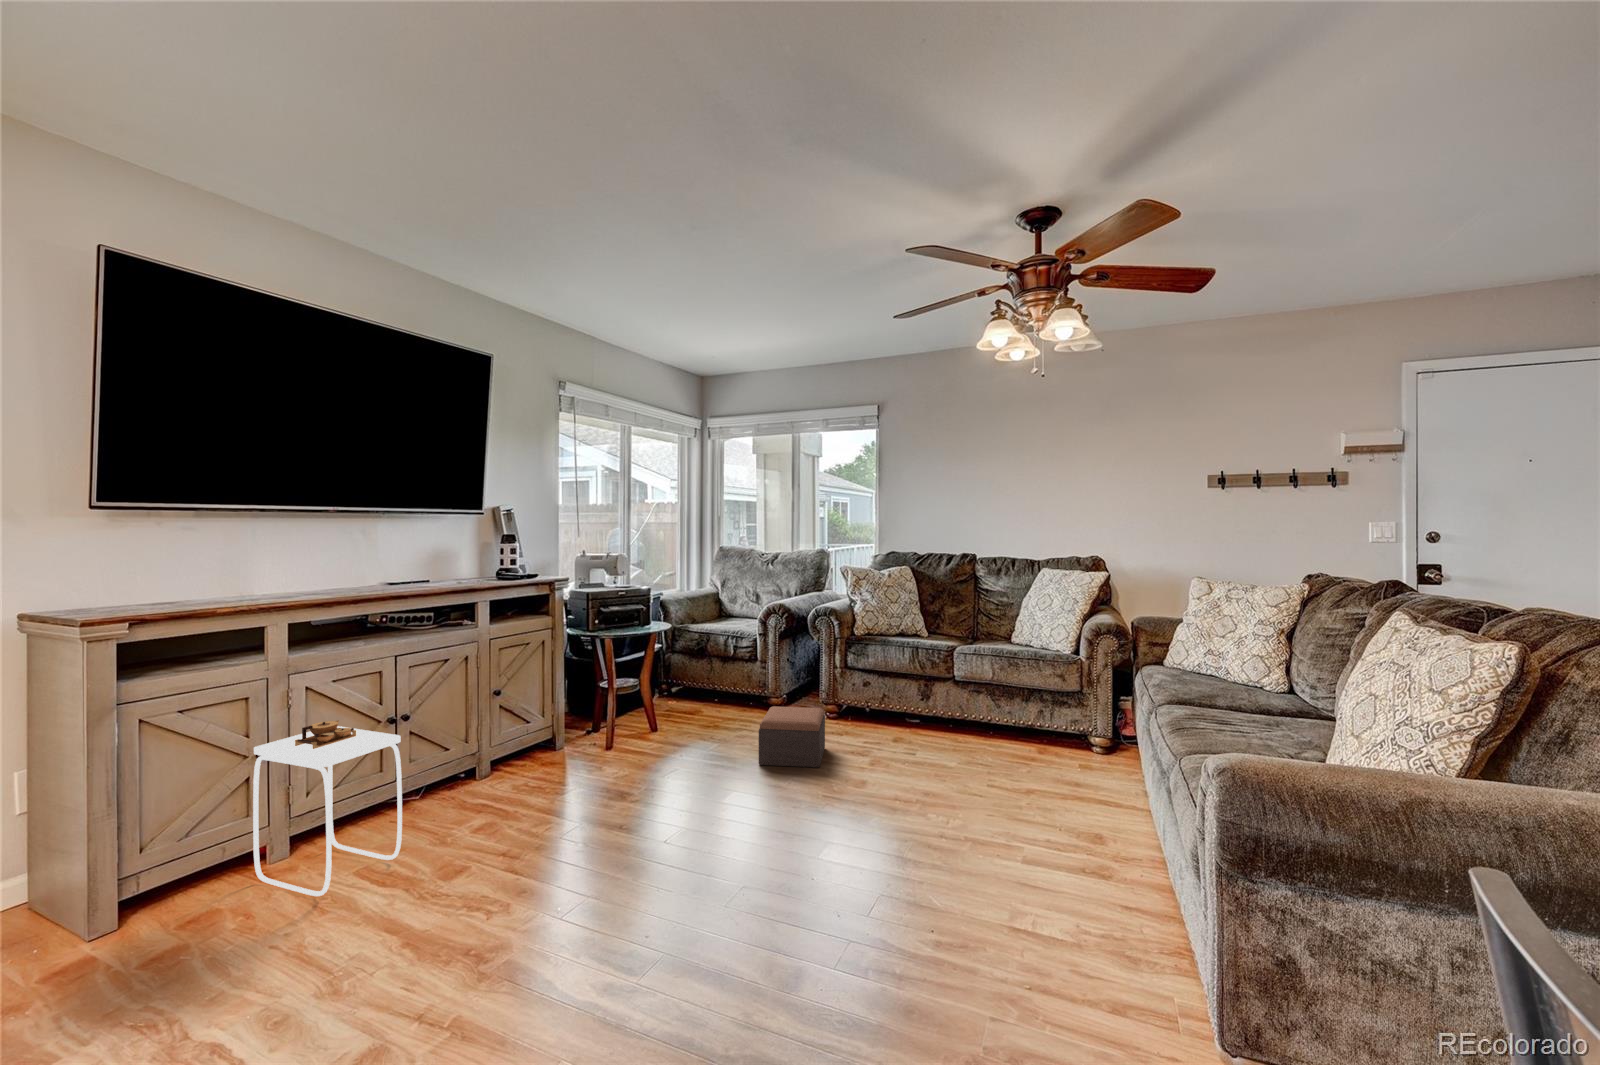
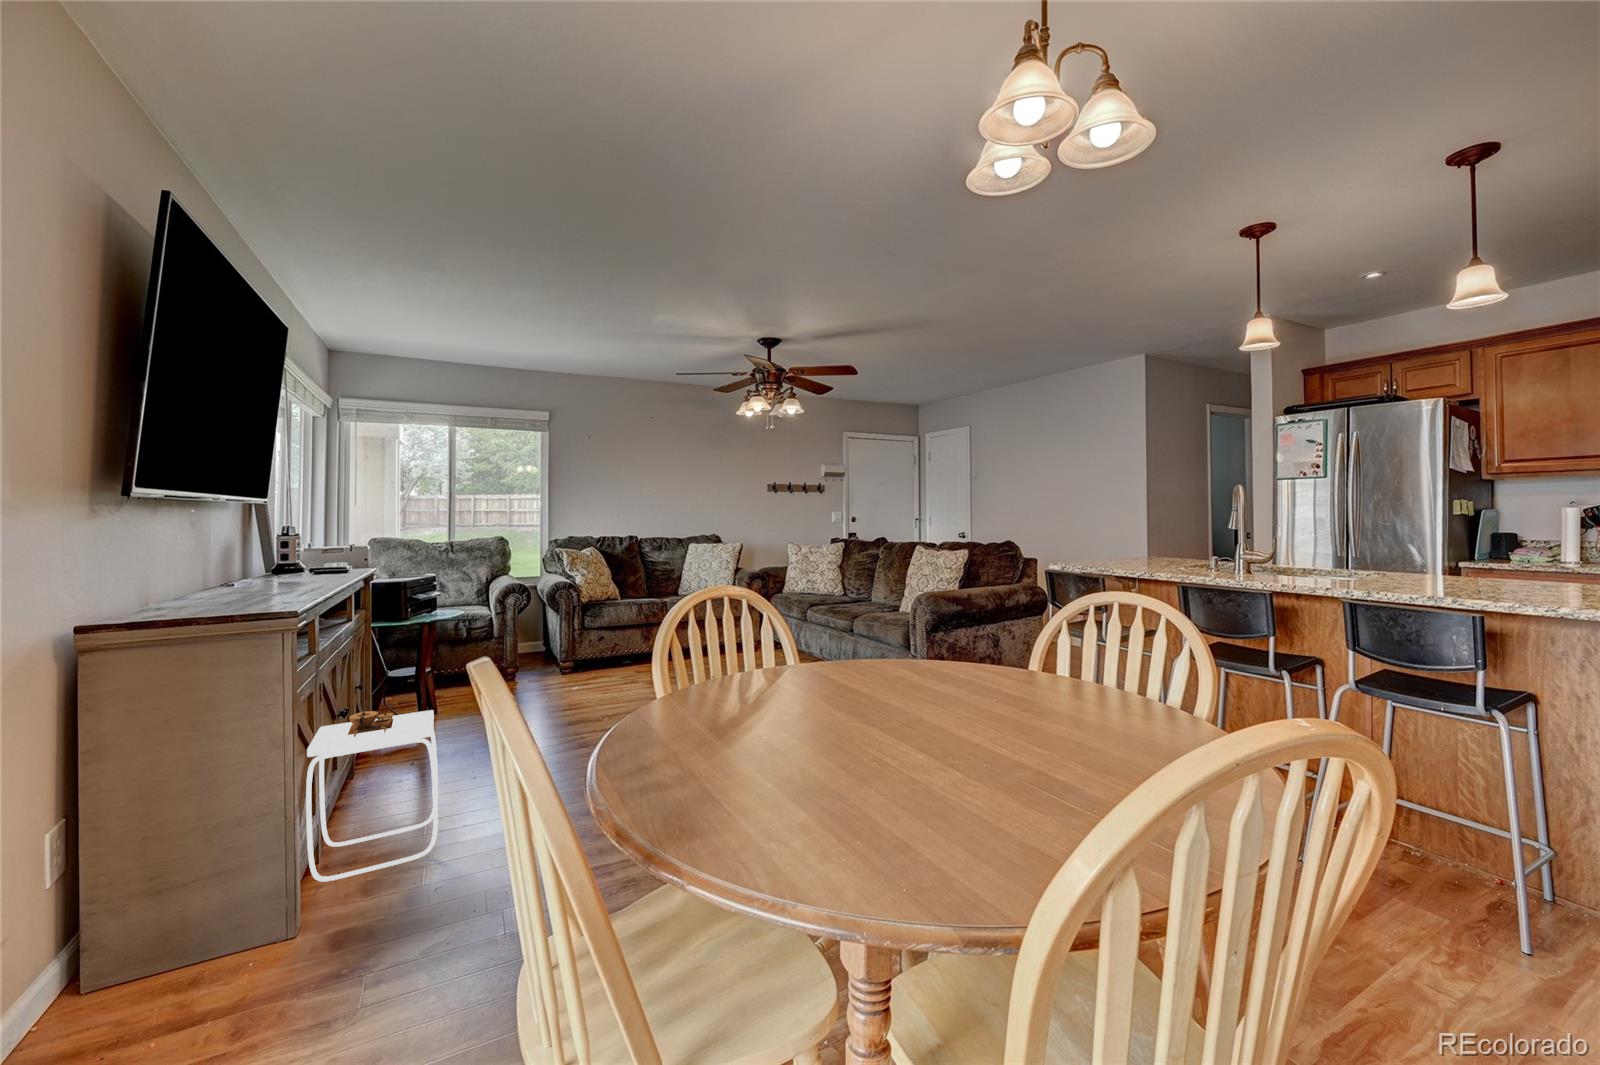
footstool: present [759,706,825,768] -> none [561,655,624,702]

